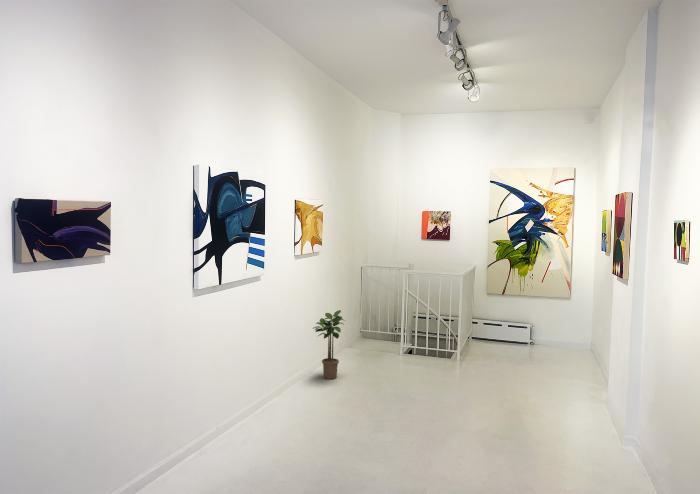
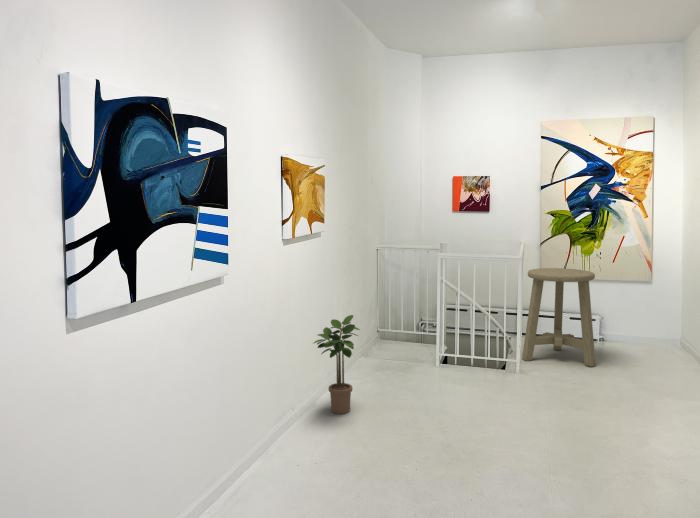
stool: none [468,284,522,358] -> present [522,268,595,367]

